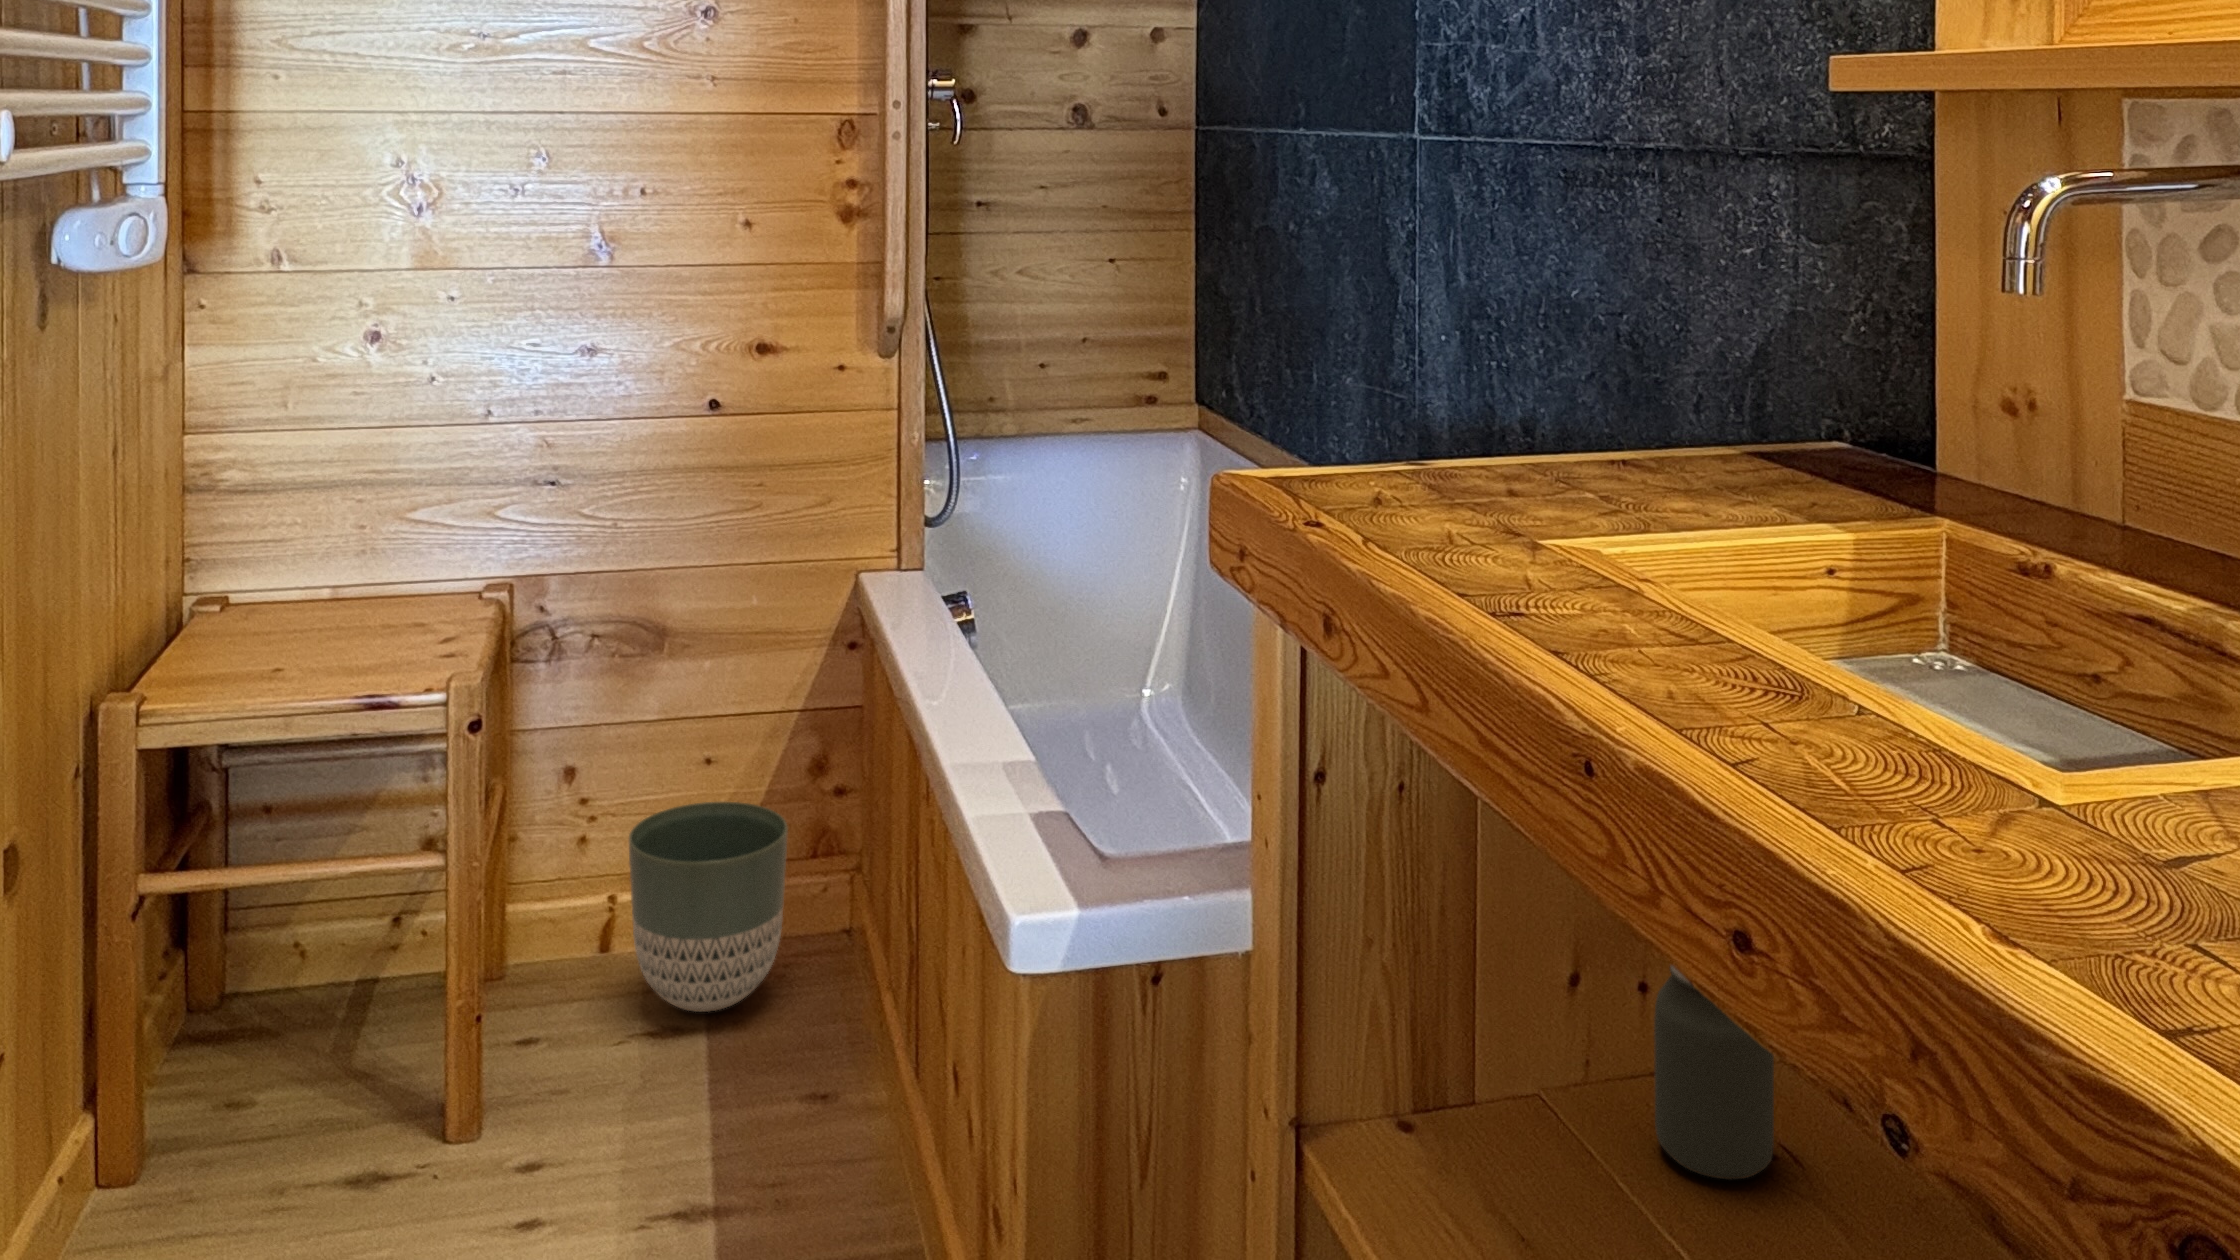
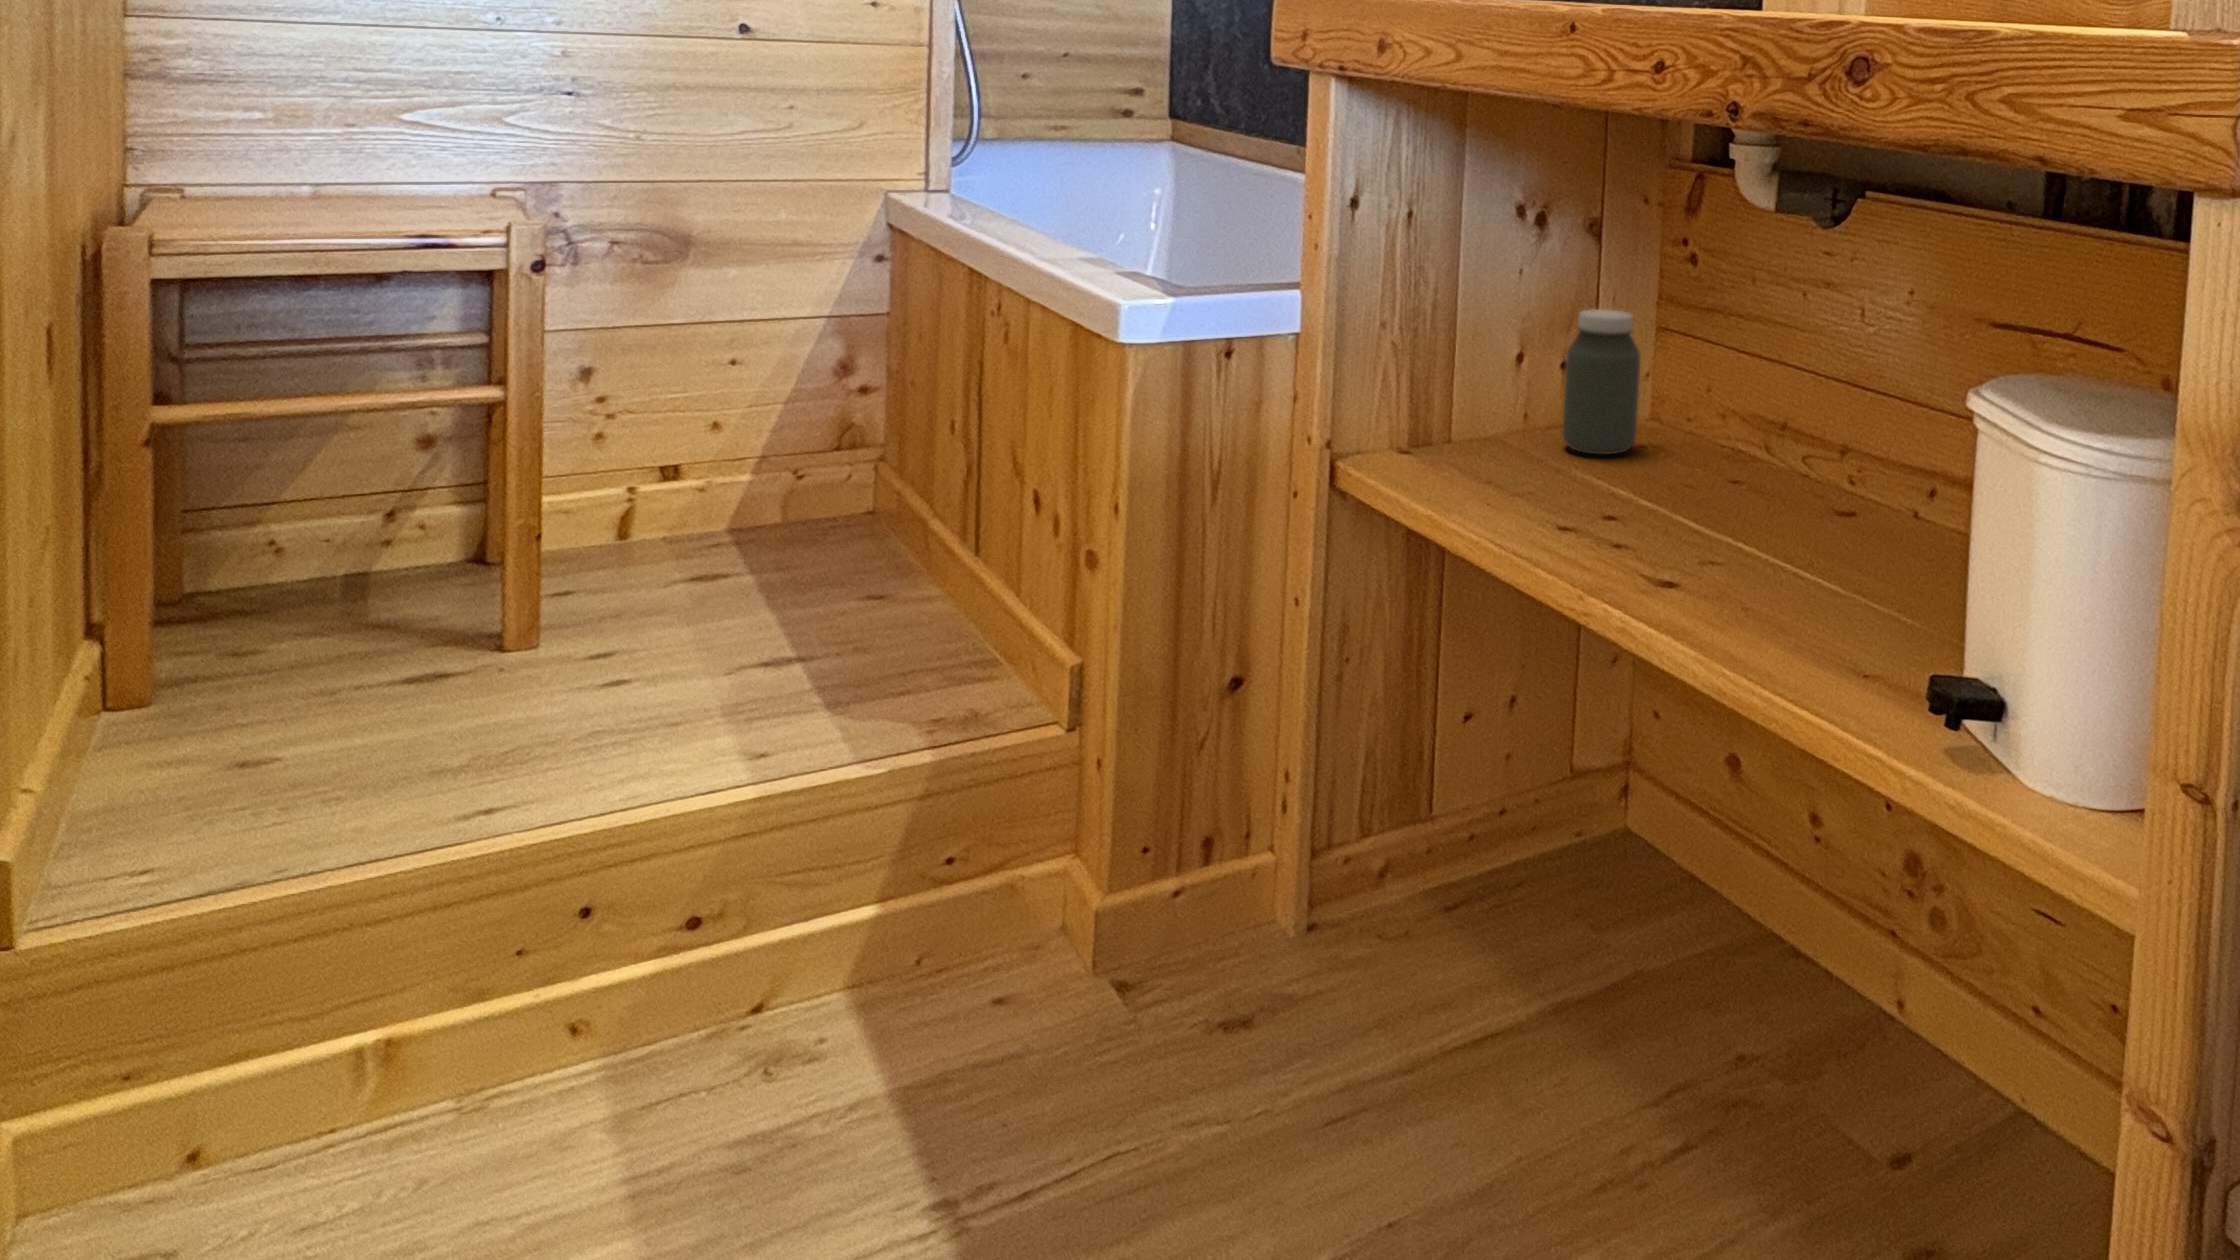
planter: present [629,802,788,1012] -> none [656,391,817,561]

